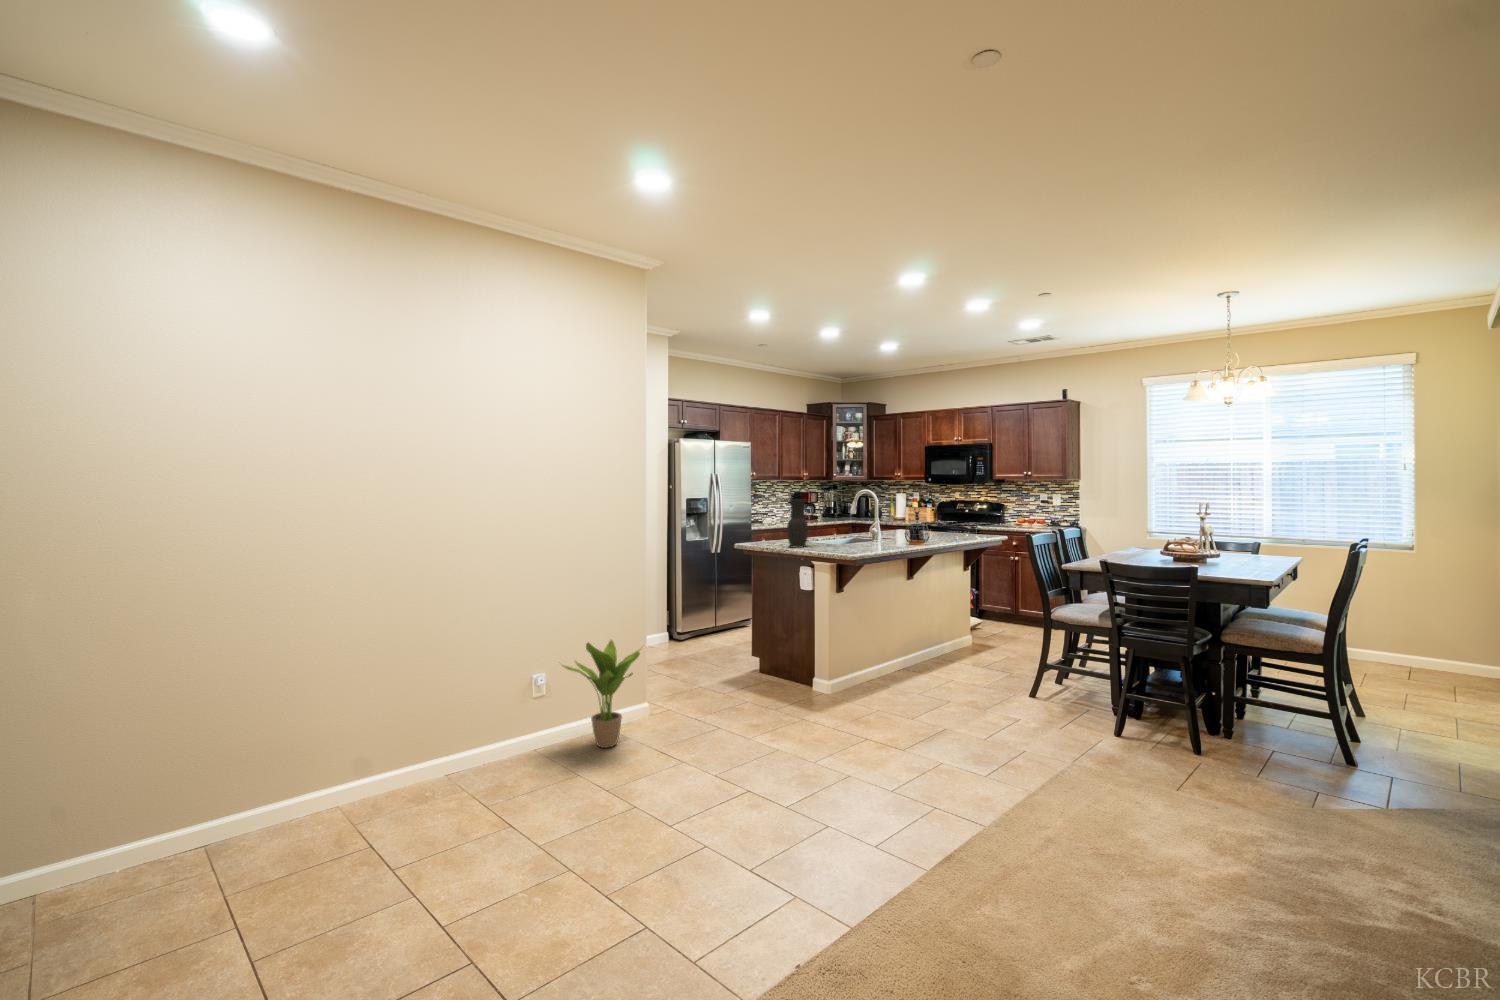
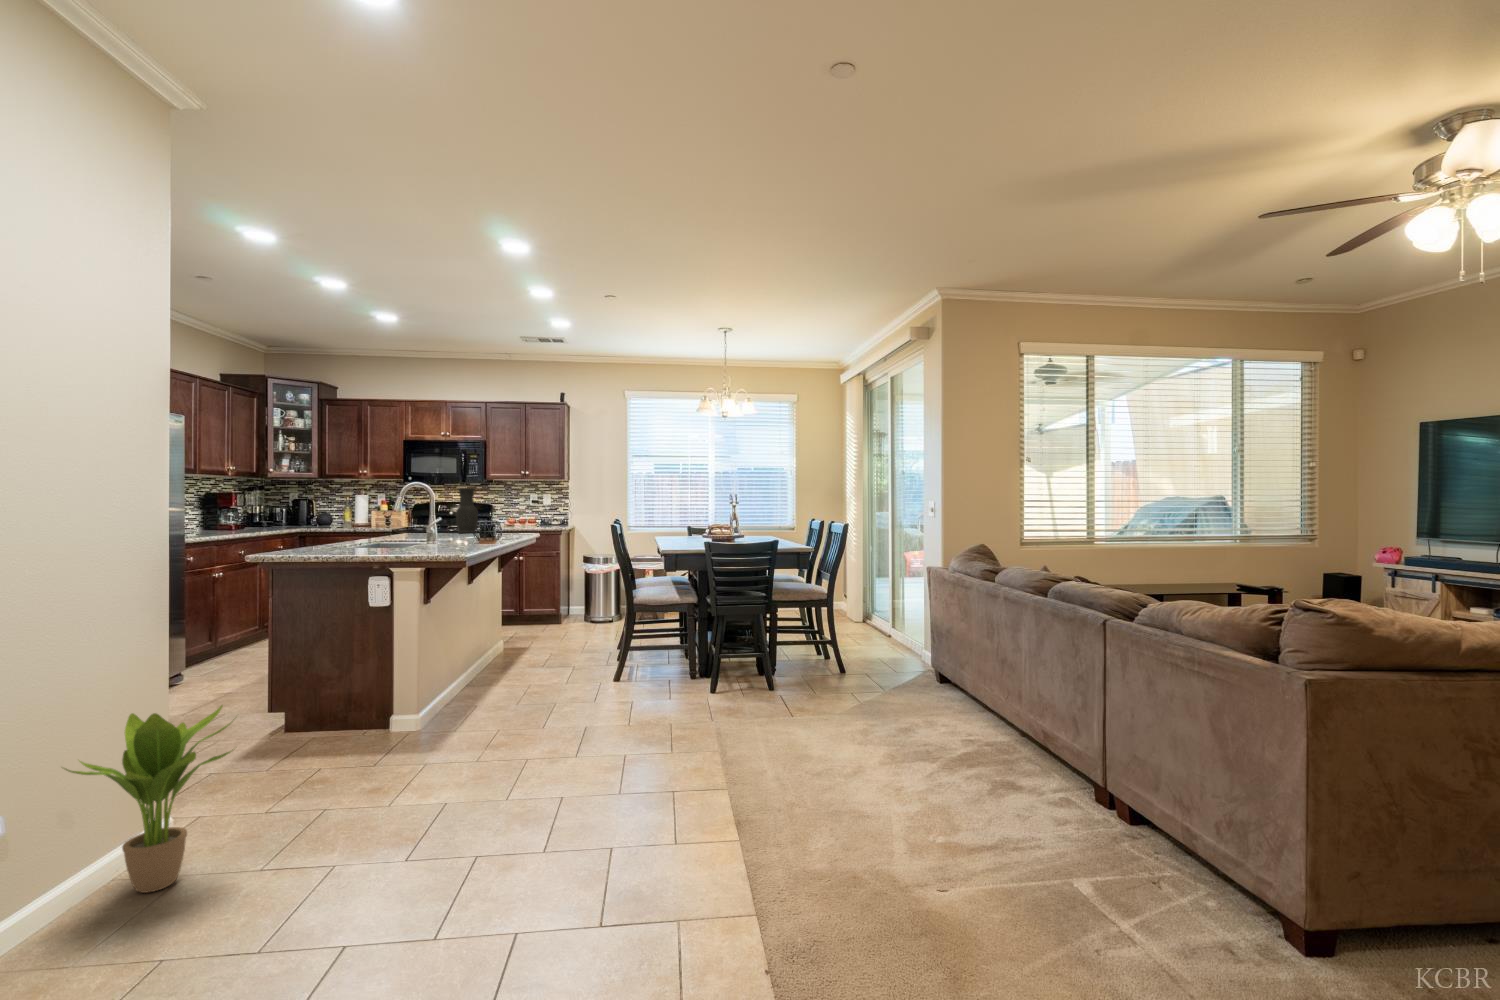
vase: present [787,499,808,548] -> present [456,488,478,533]

